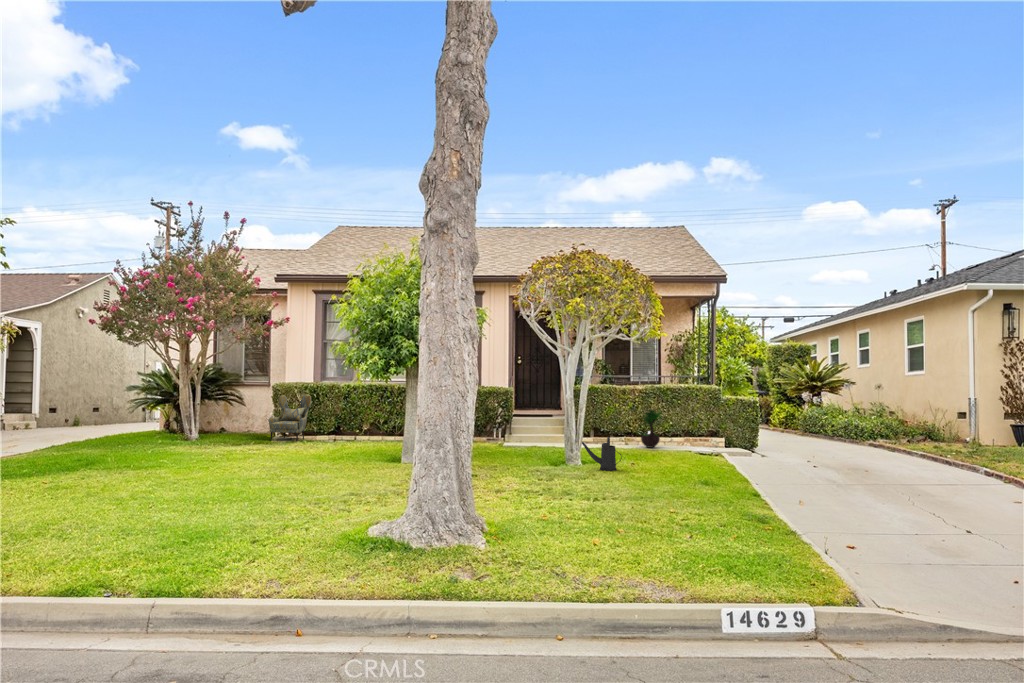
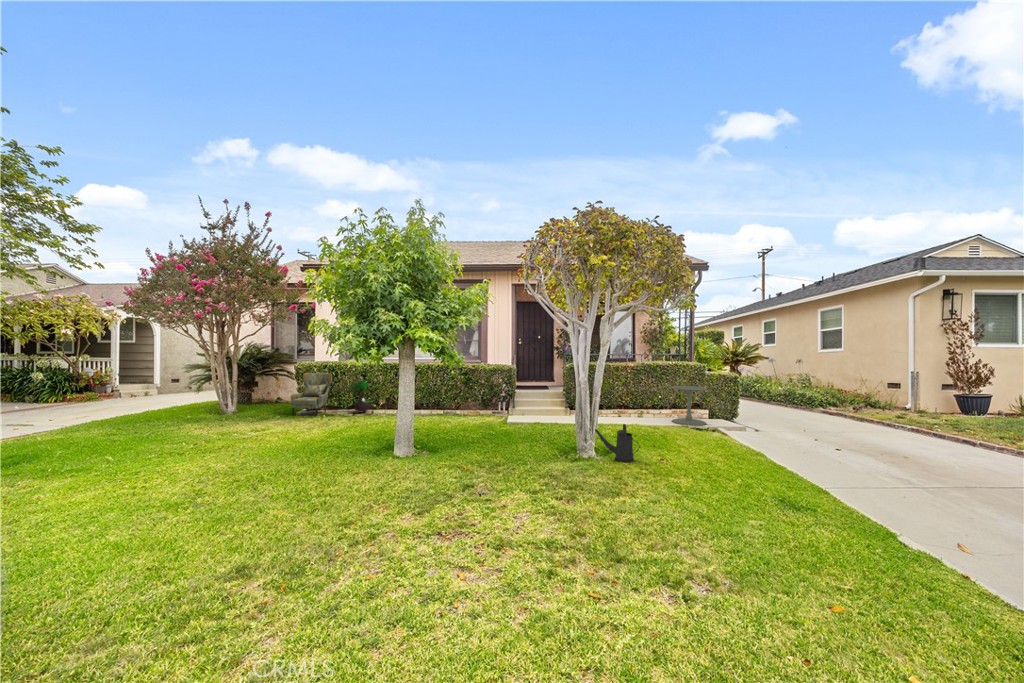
potted tree: present [641,409,660,448] -> present [350,380,370,413]
pedestal table: none [681,410,717,452] -> present [672,386,707,426]

